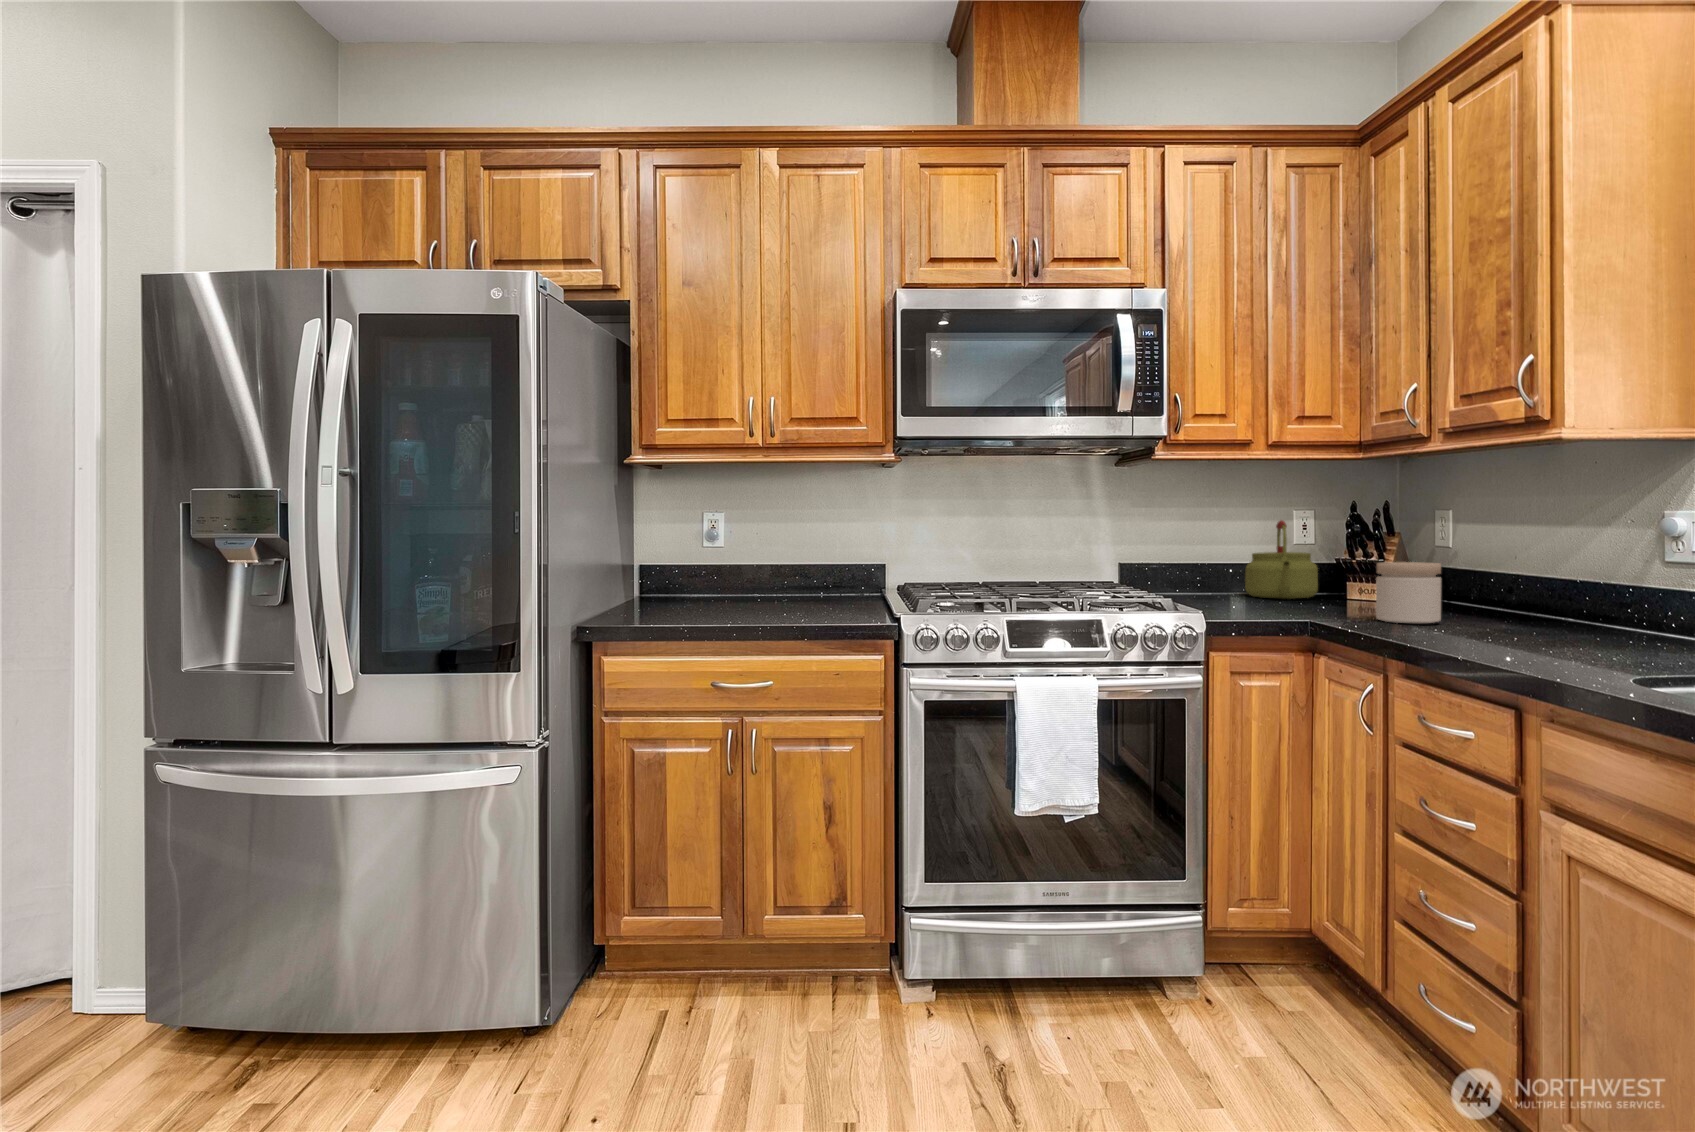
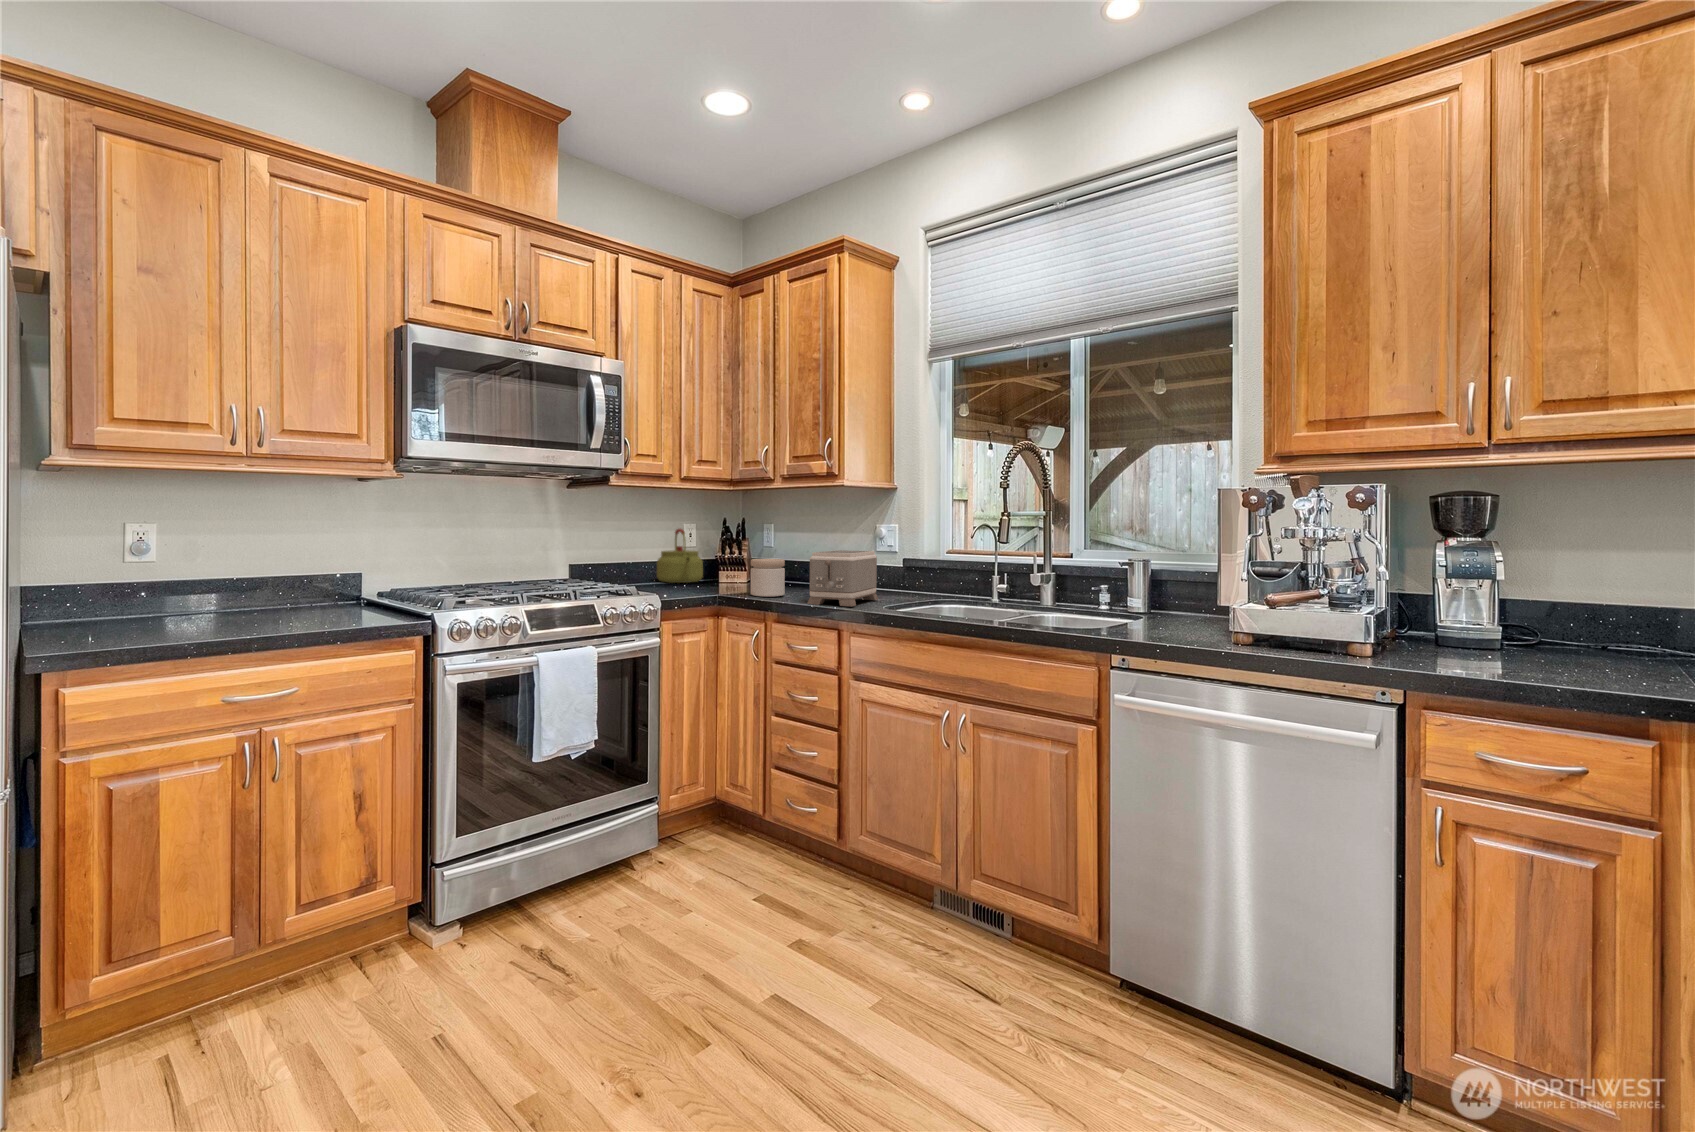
toaster: none [1472,547,1652,648] -> present [807,550,878,606]

